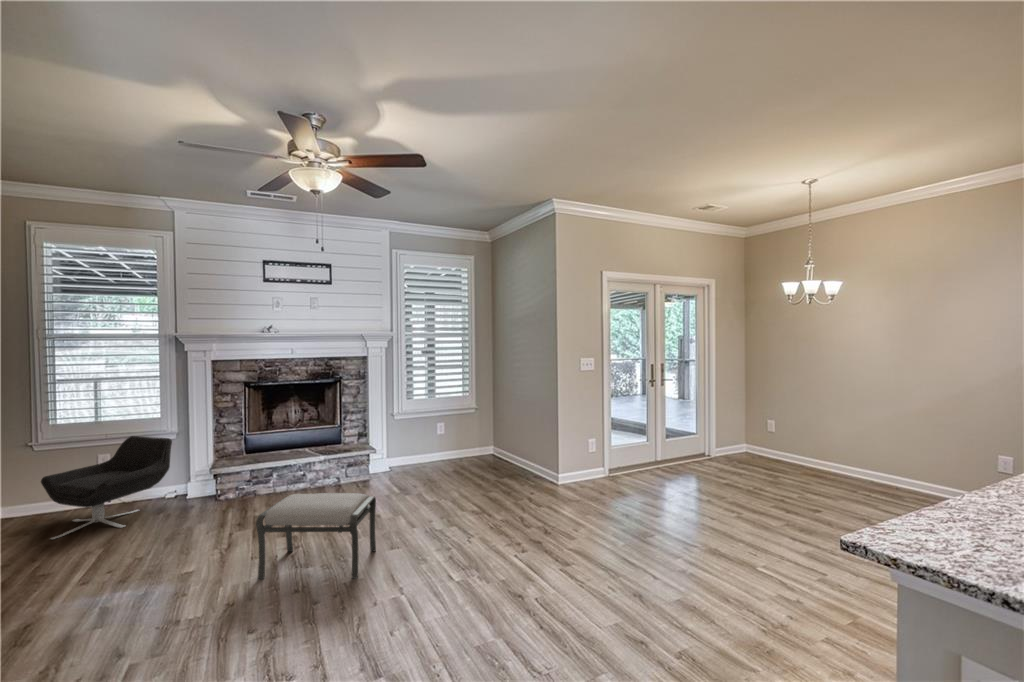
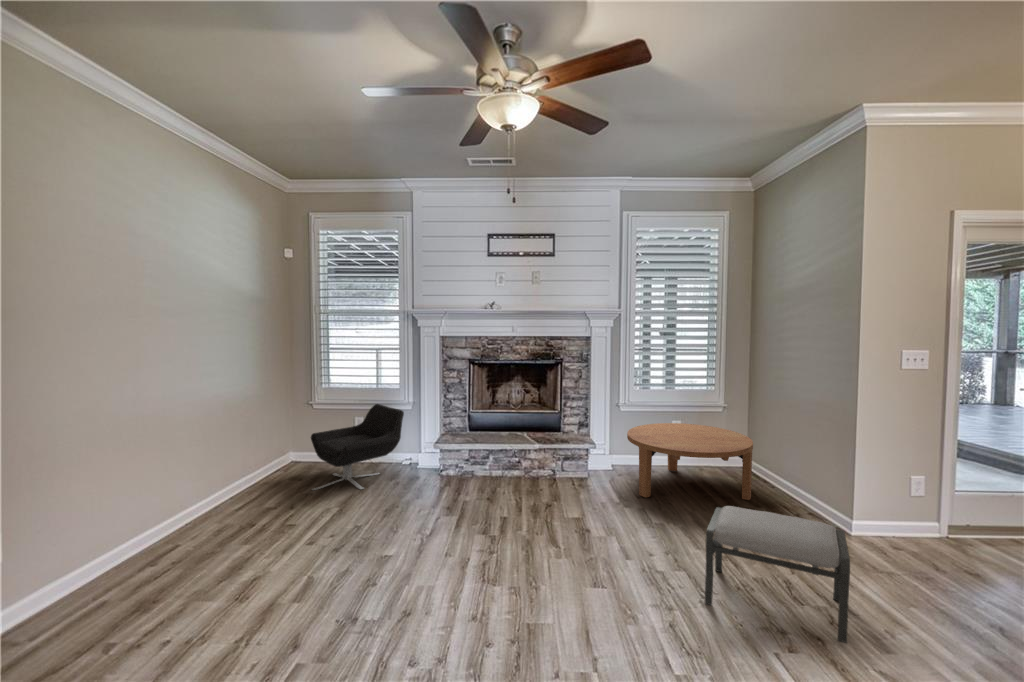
coffee table: none [402,424,496,485] -> present [627,423,753,500]
ottoman: present [256,493,376,579] -> present [705,506,850,643]

